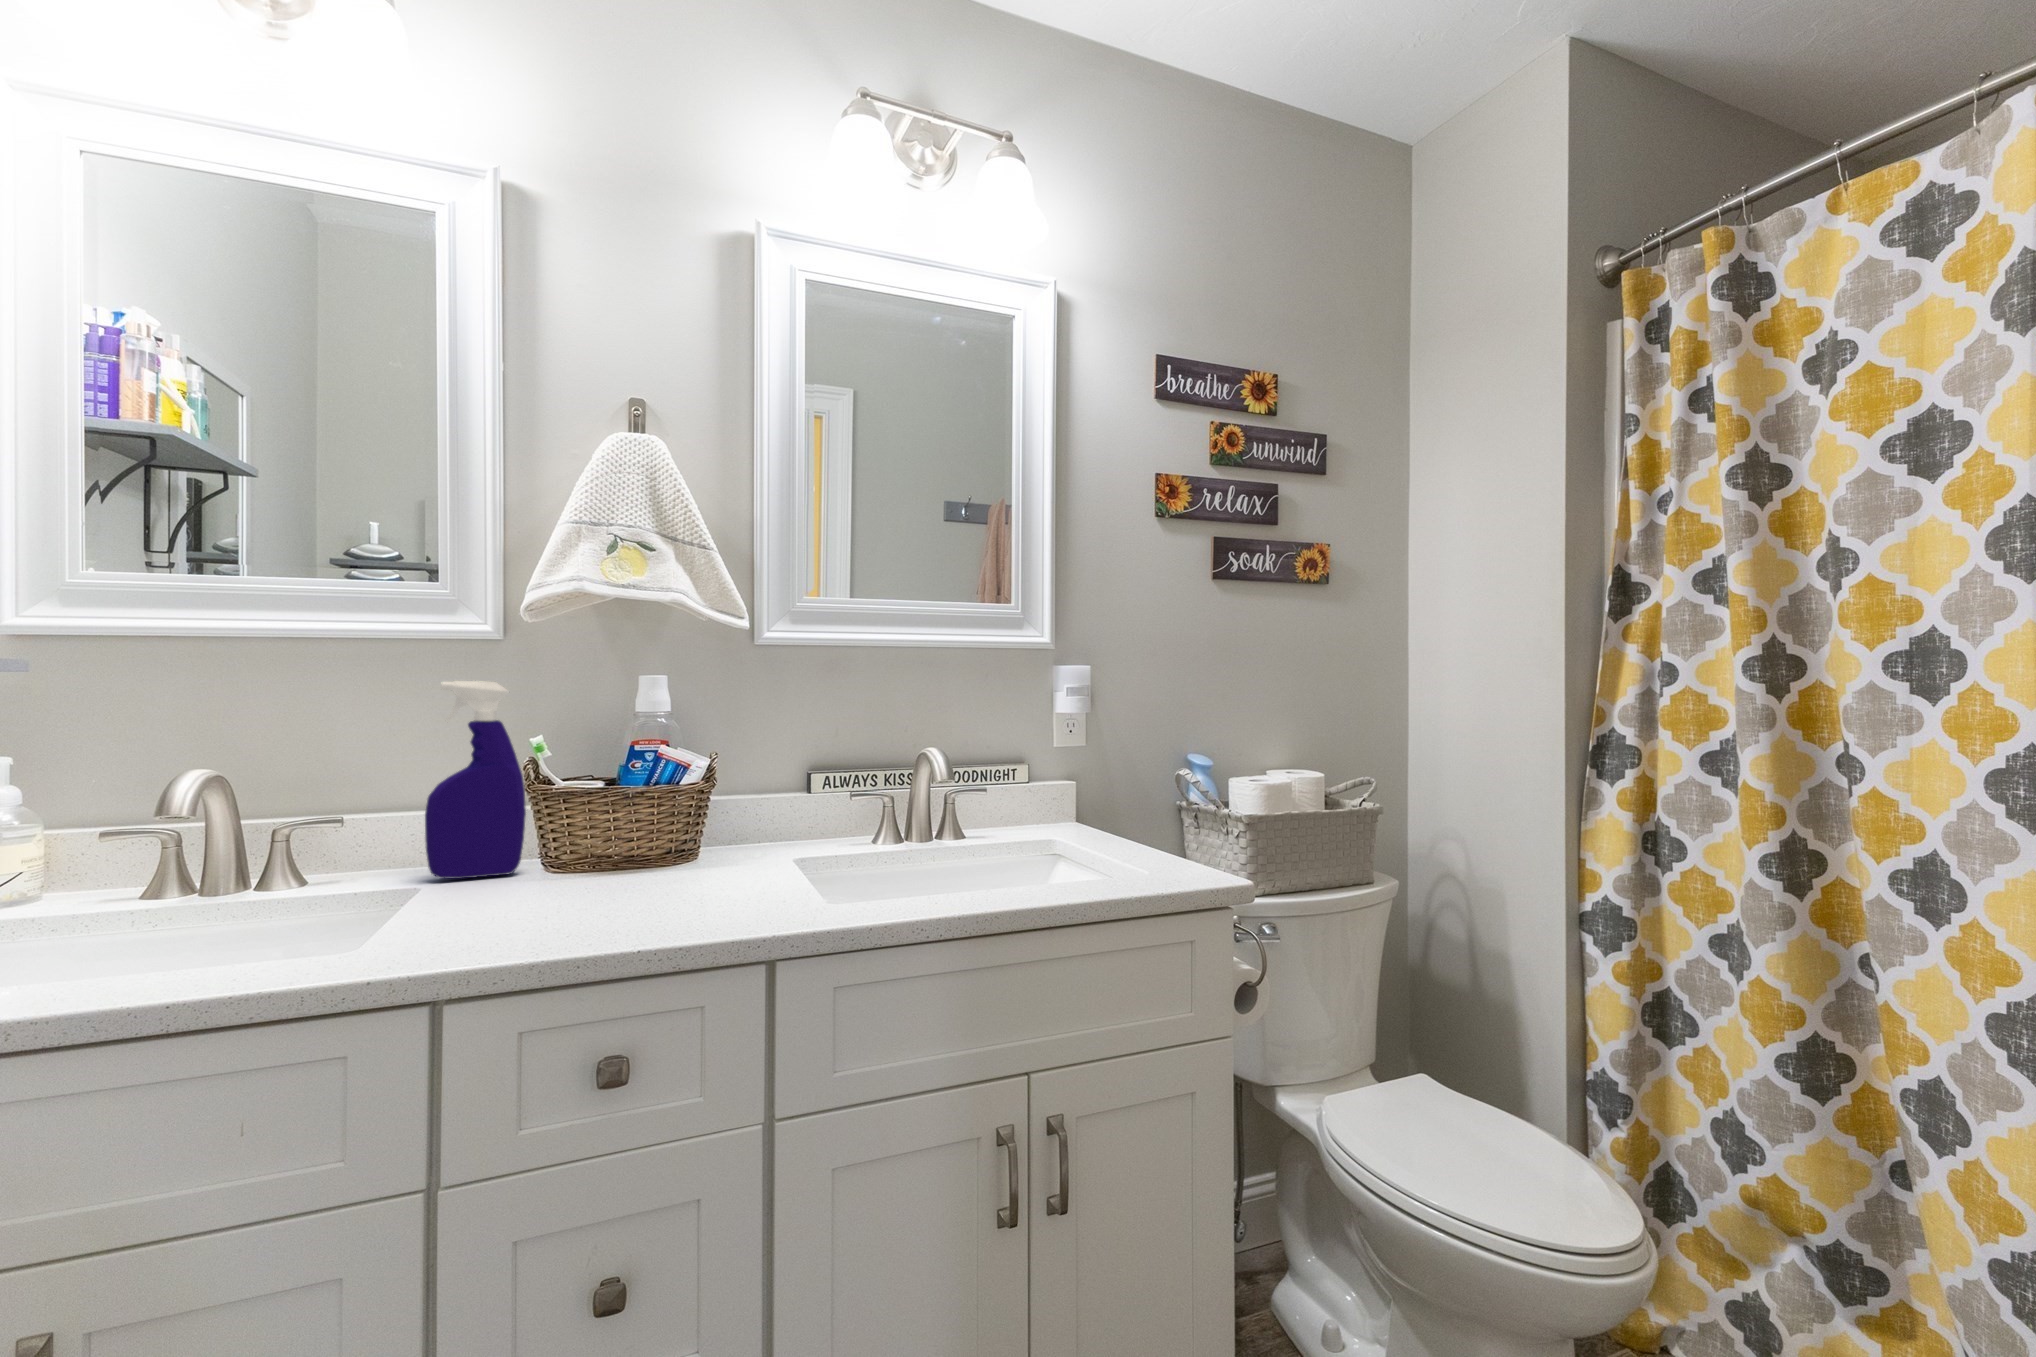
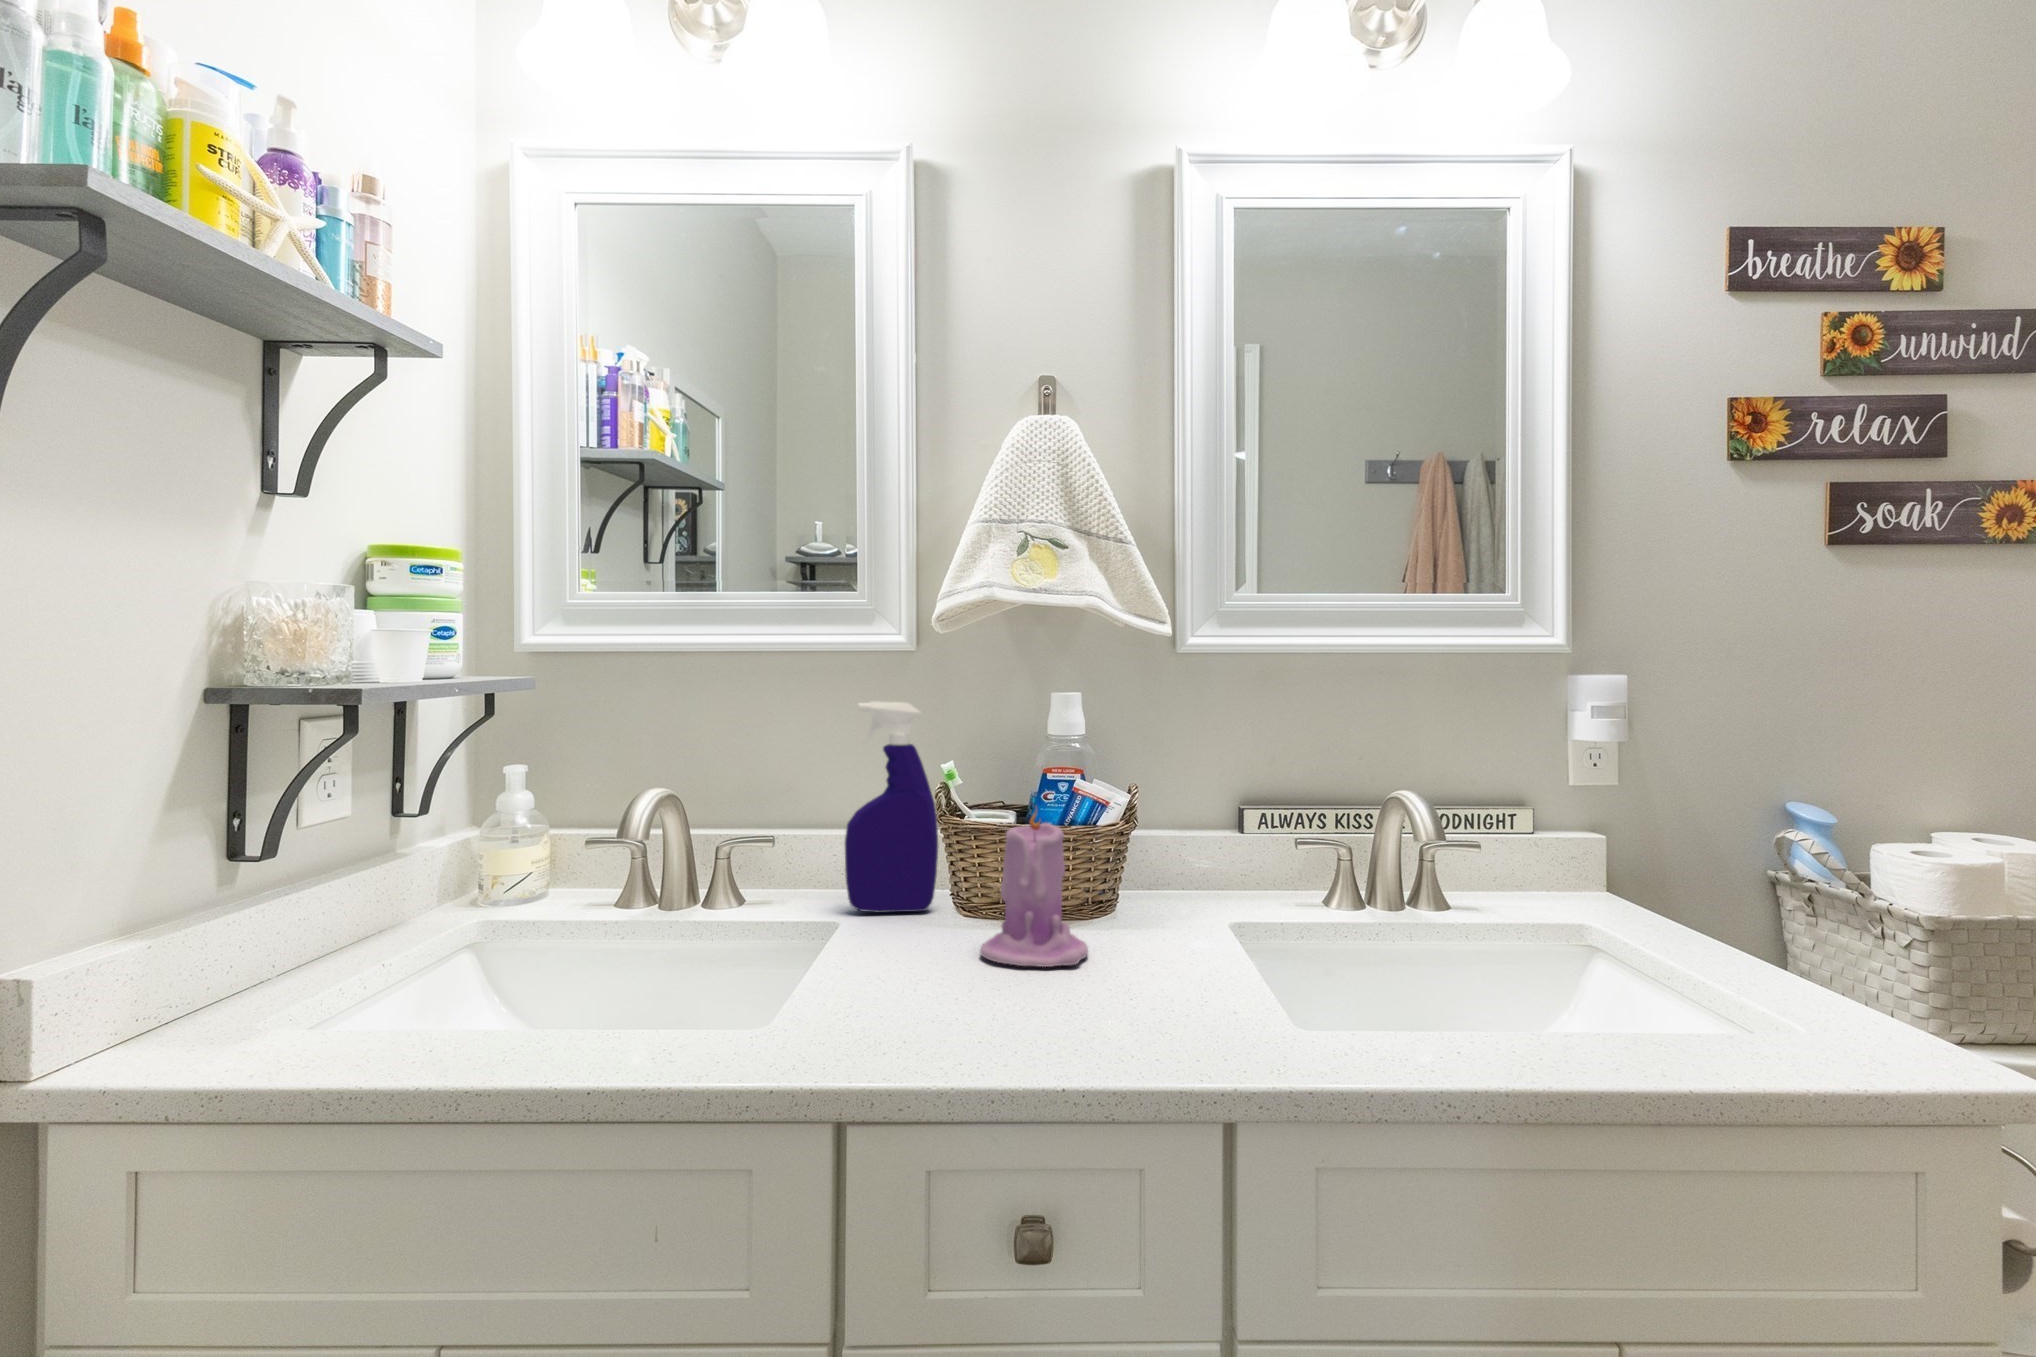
candle: none [564,769,668,909] -> present [980,811,1088,967]

